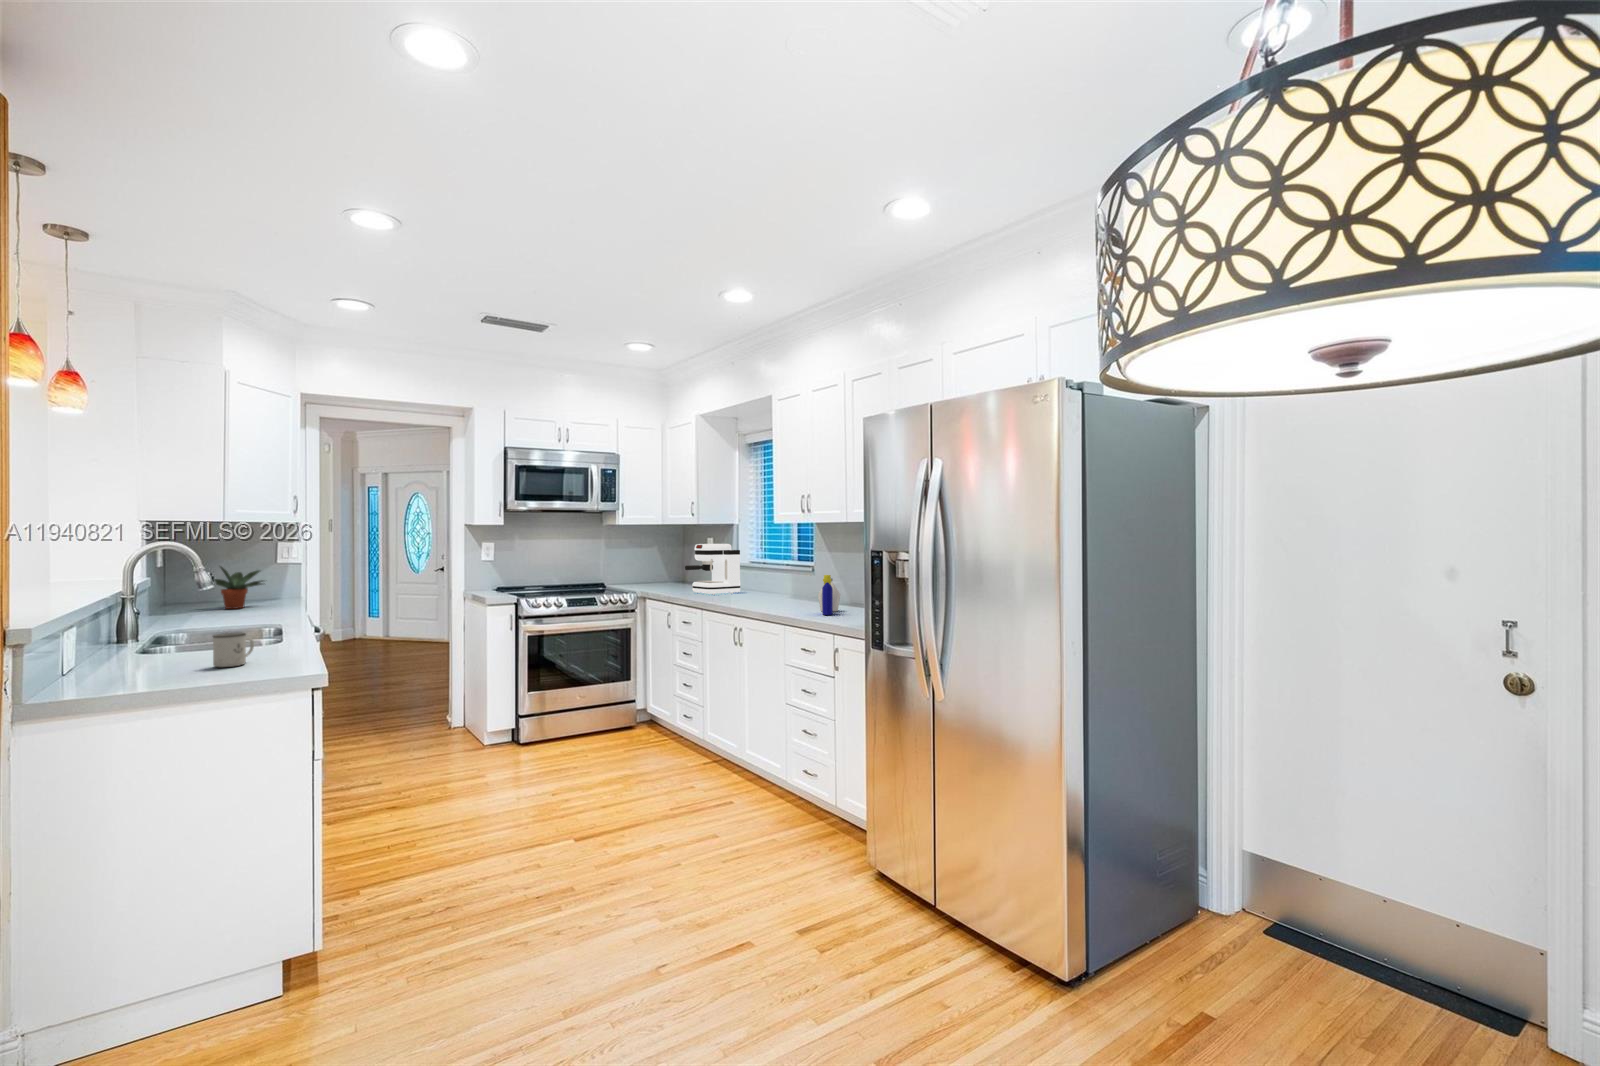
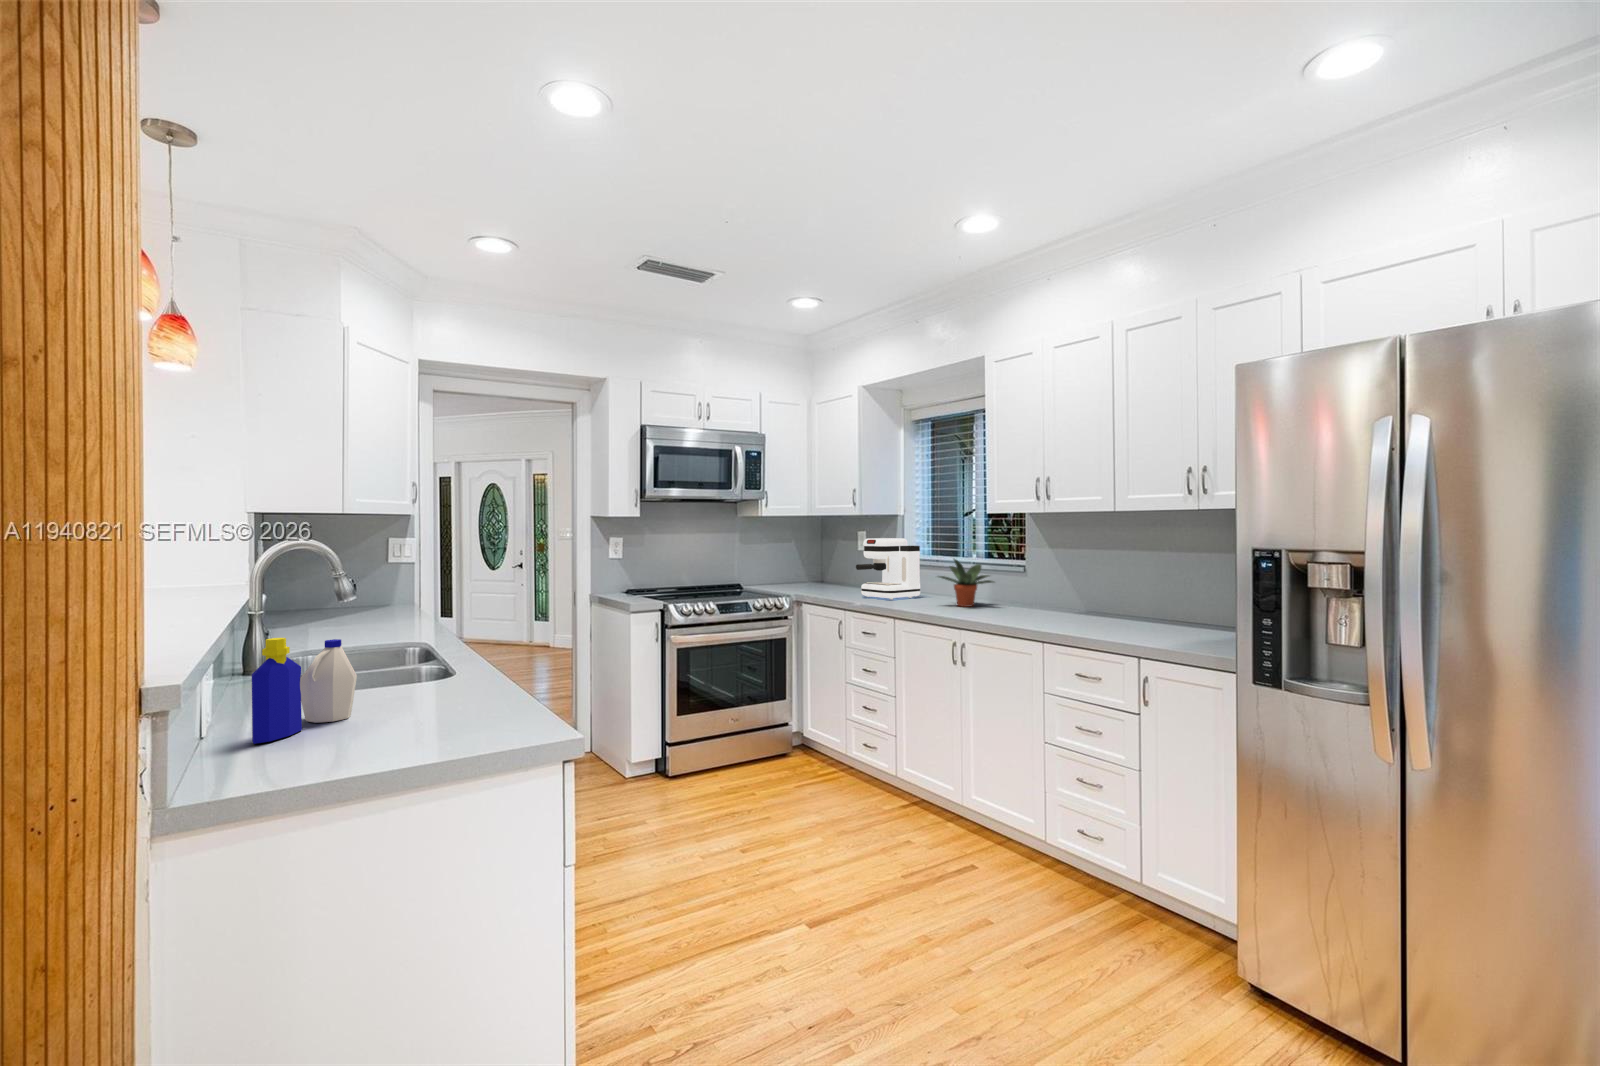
potted plant: present [215,566,263,609] -> present [939,559,994,607]
bottle: present [818,575,840,615] -> present [252,638,357,744]
mug: present [213,633,254,667] -> none [401,671,450,723]

